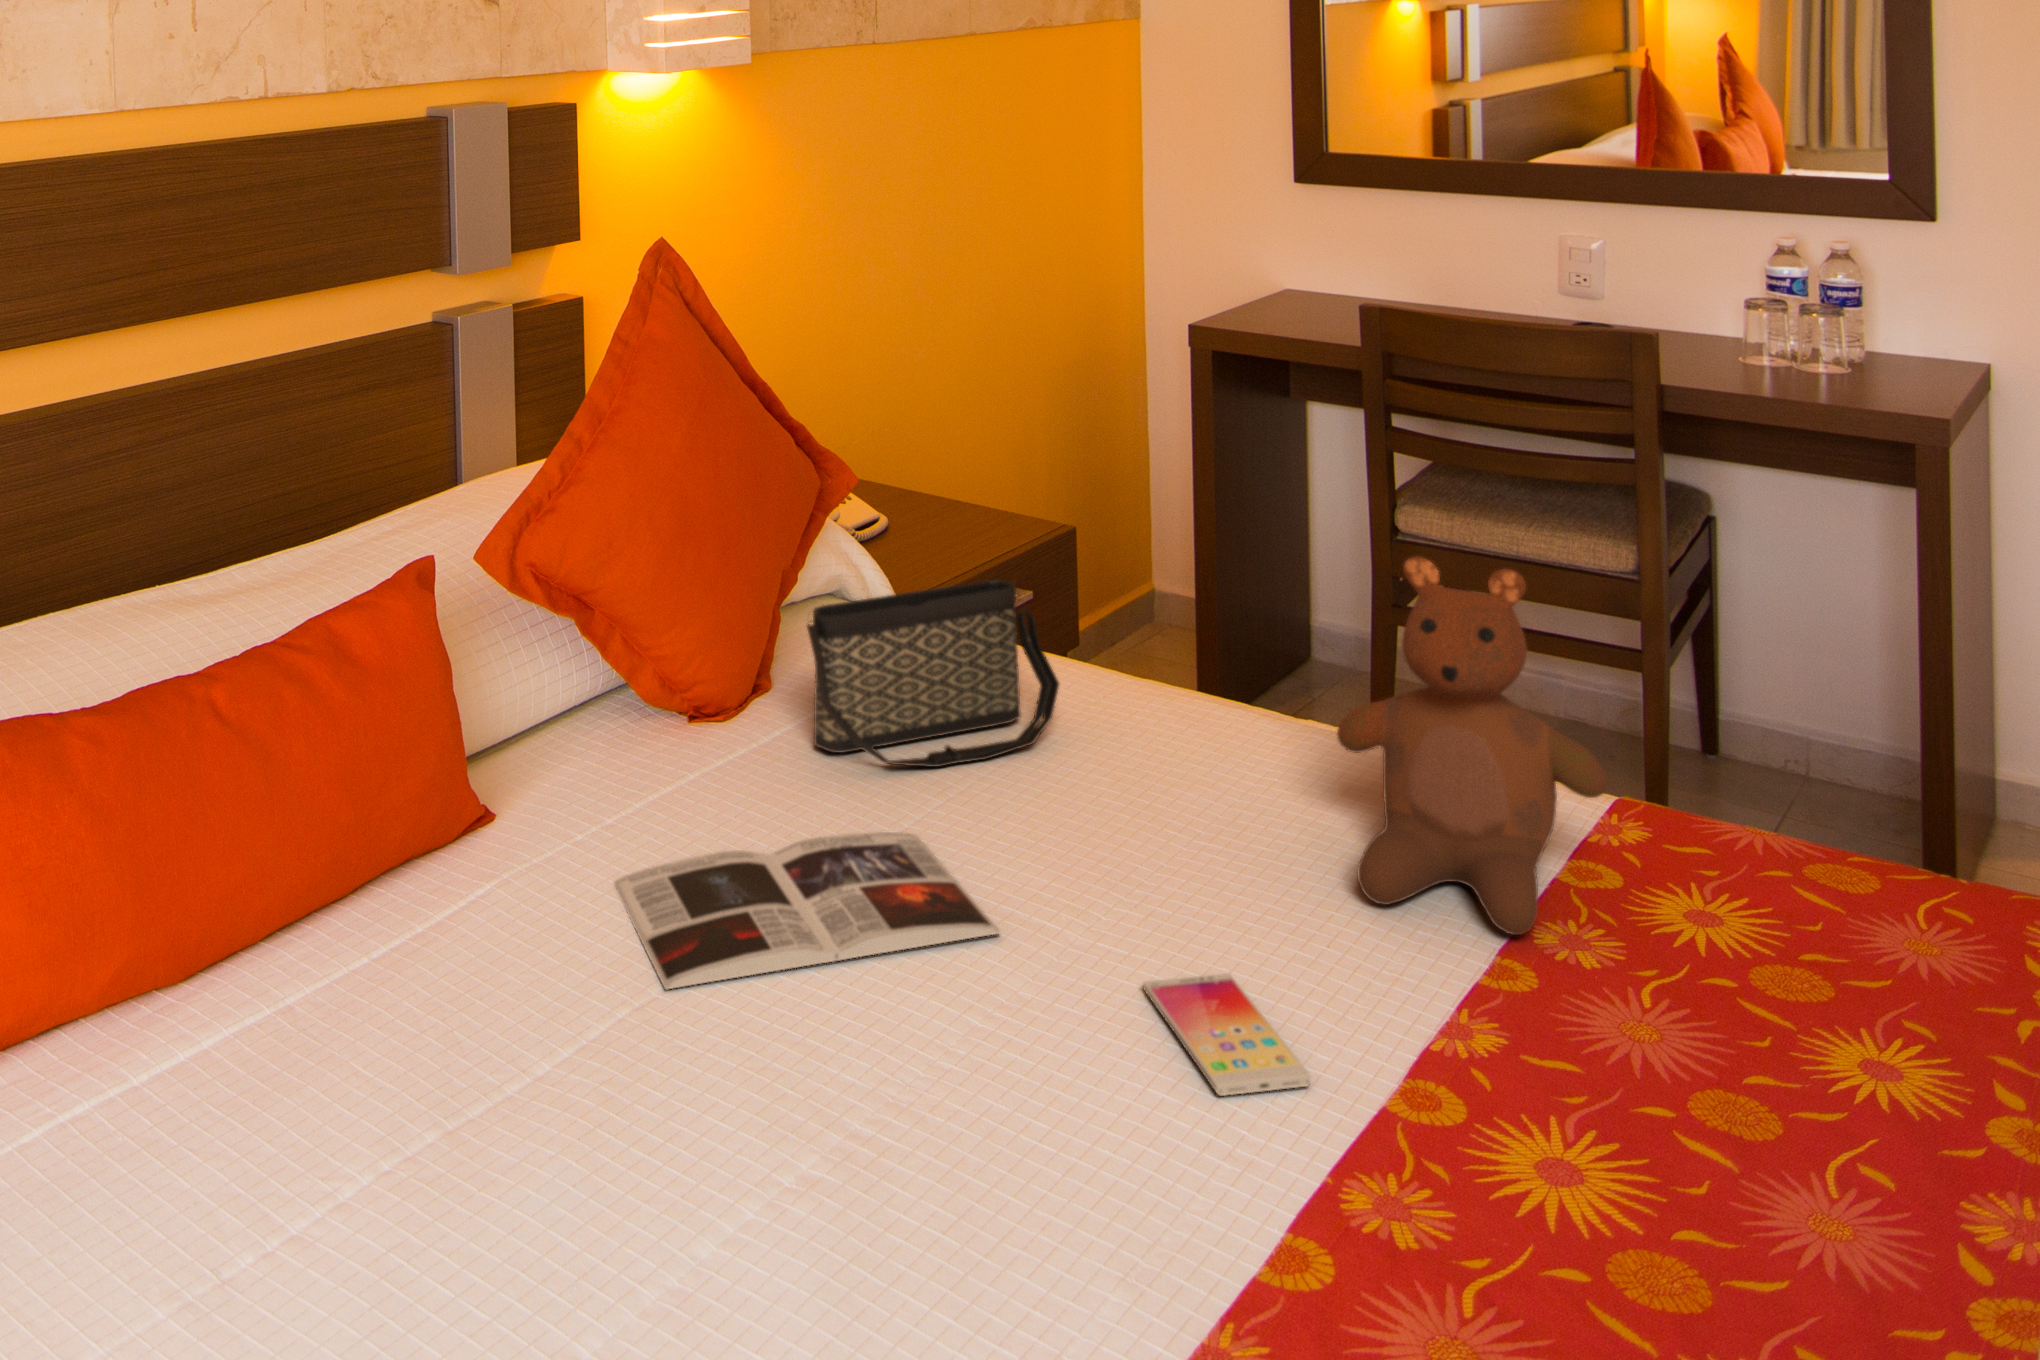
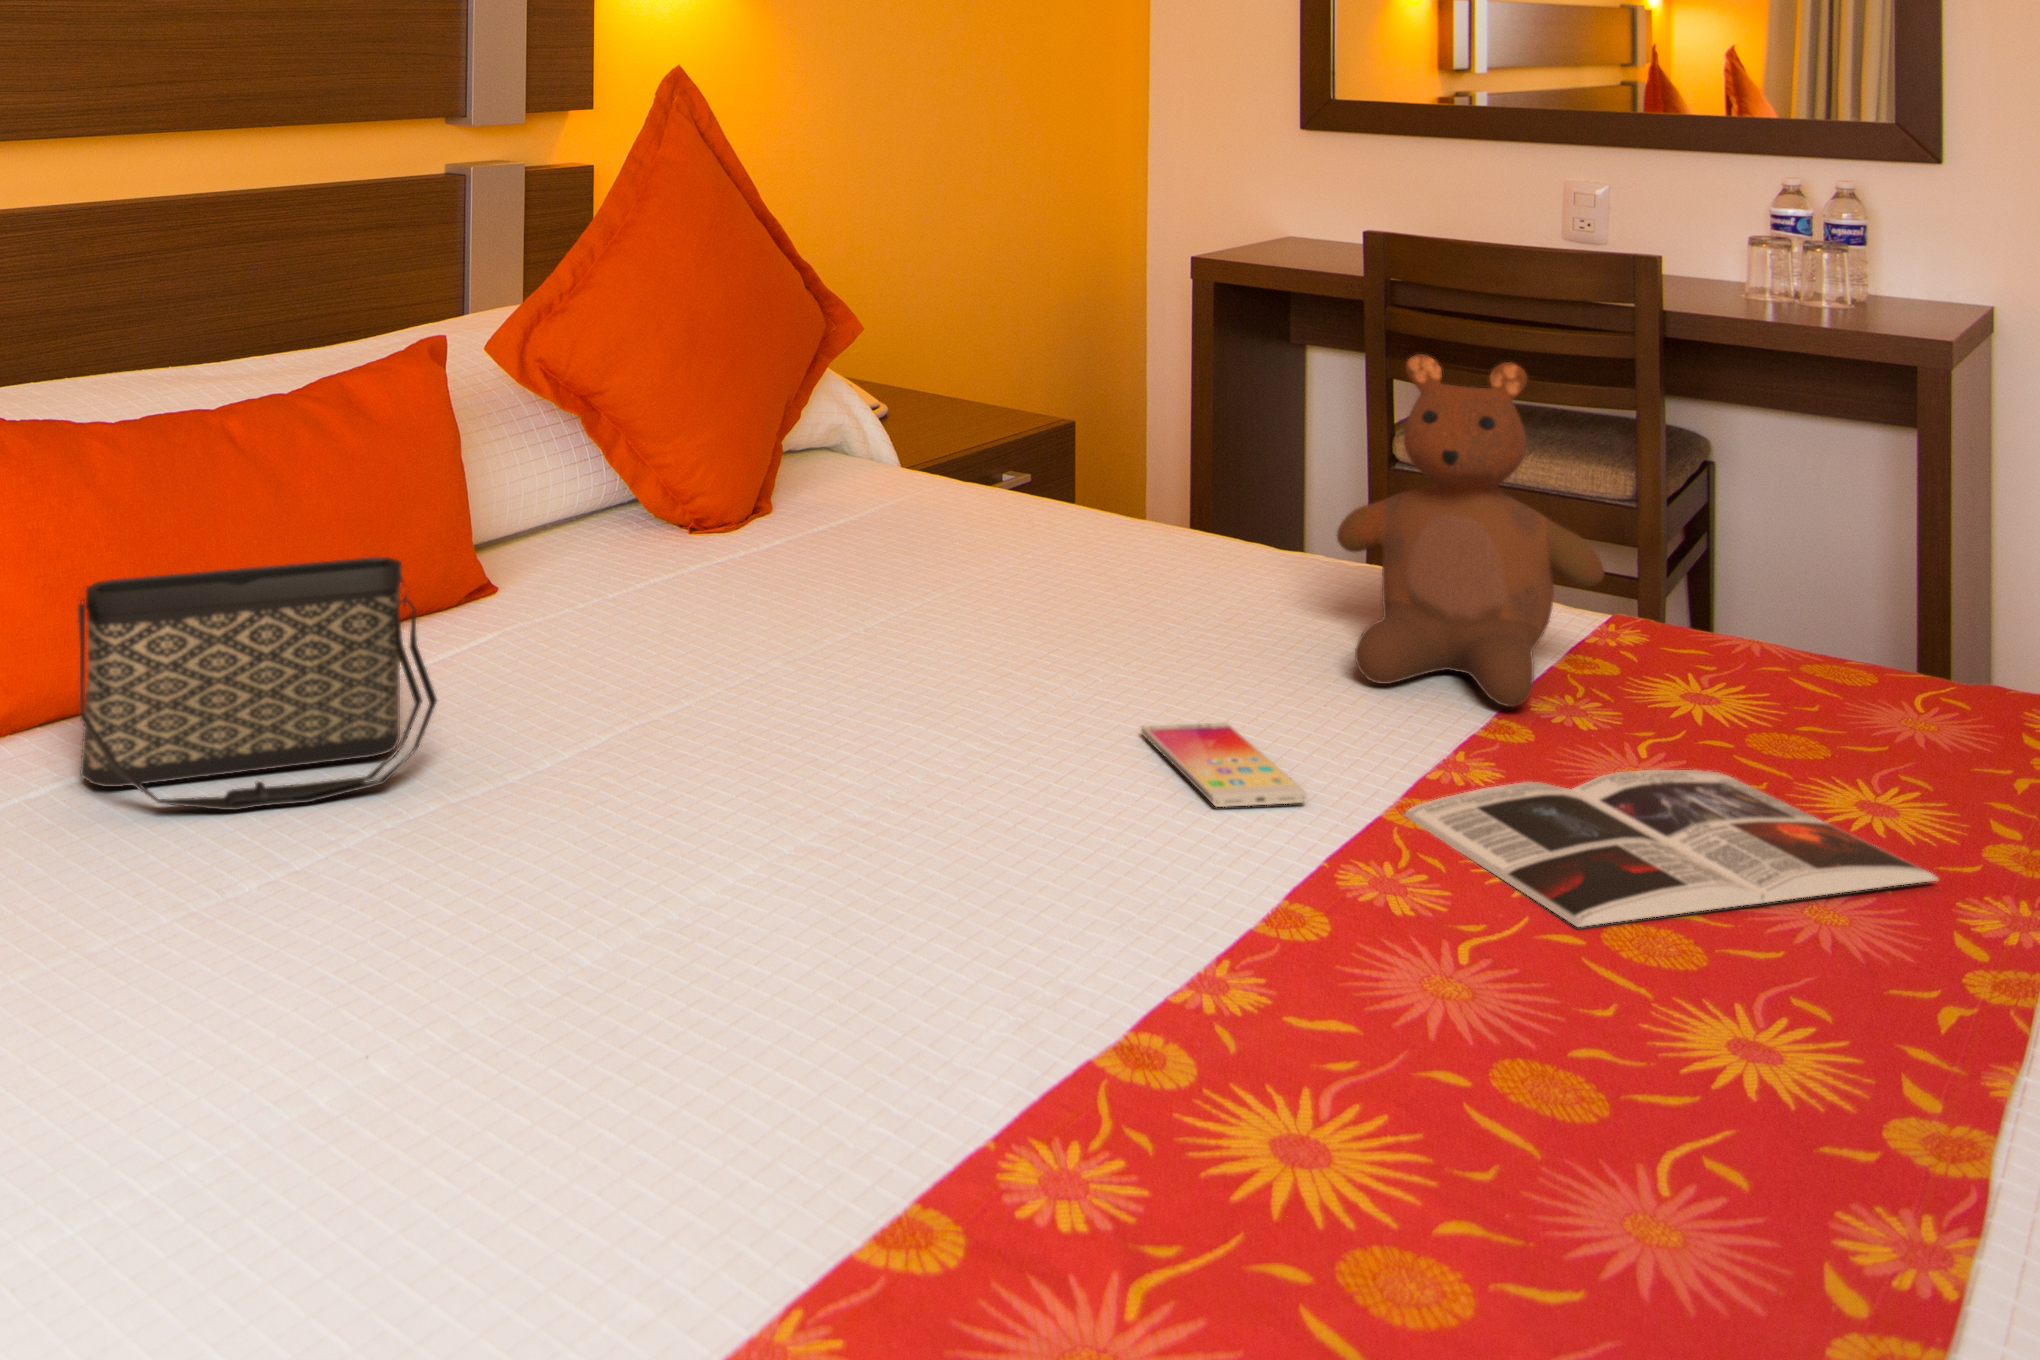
handbag: present [807,580,1060,767] -> present [78,557,437,810]
magazine: present [614,832,1000,989] -> present [1405,770,1938,927]

